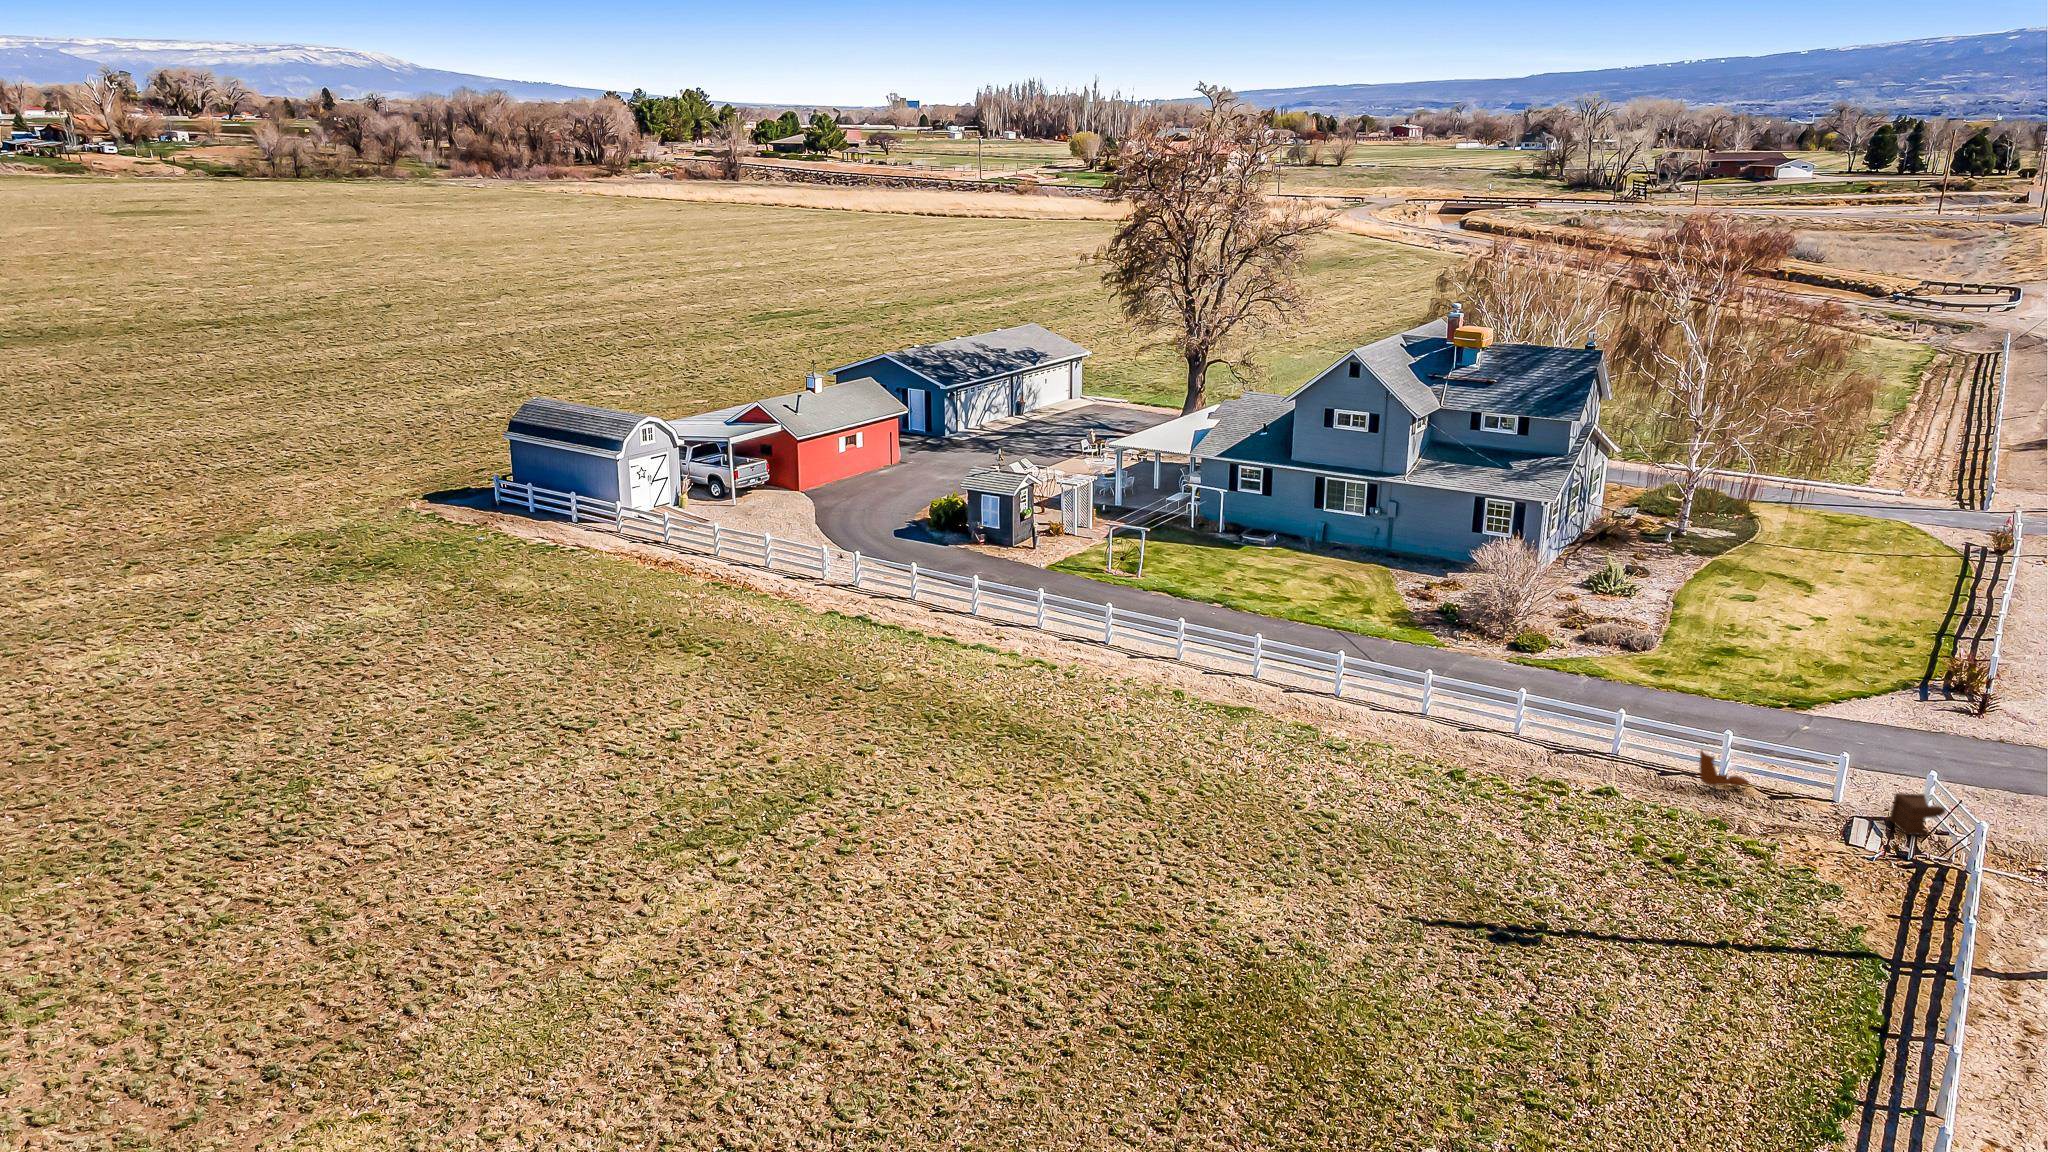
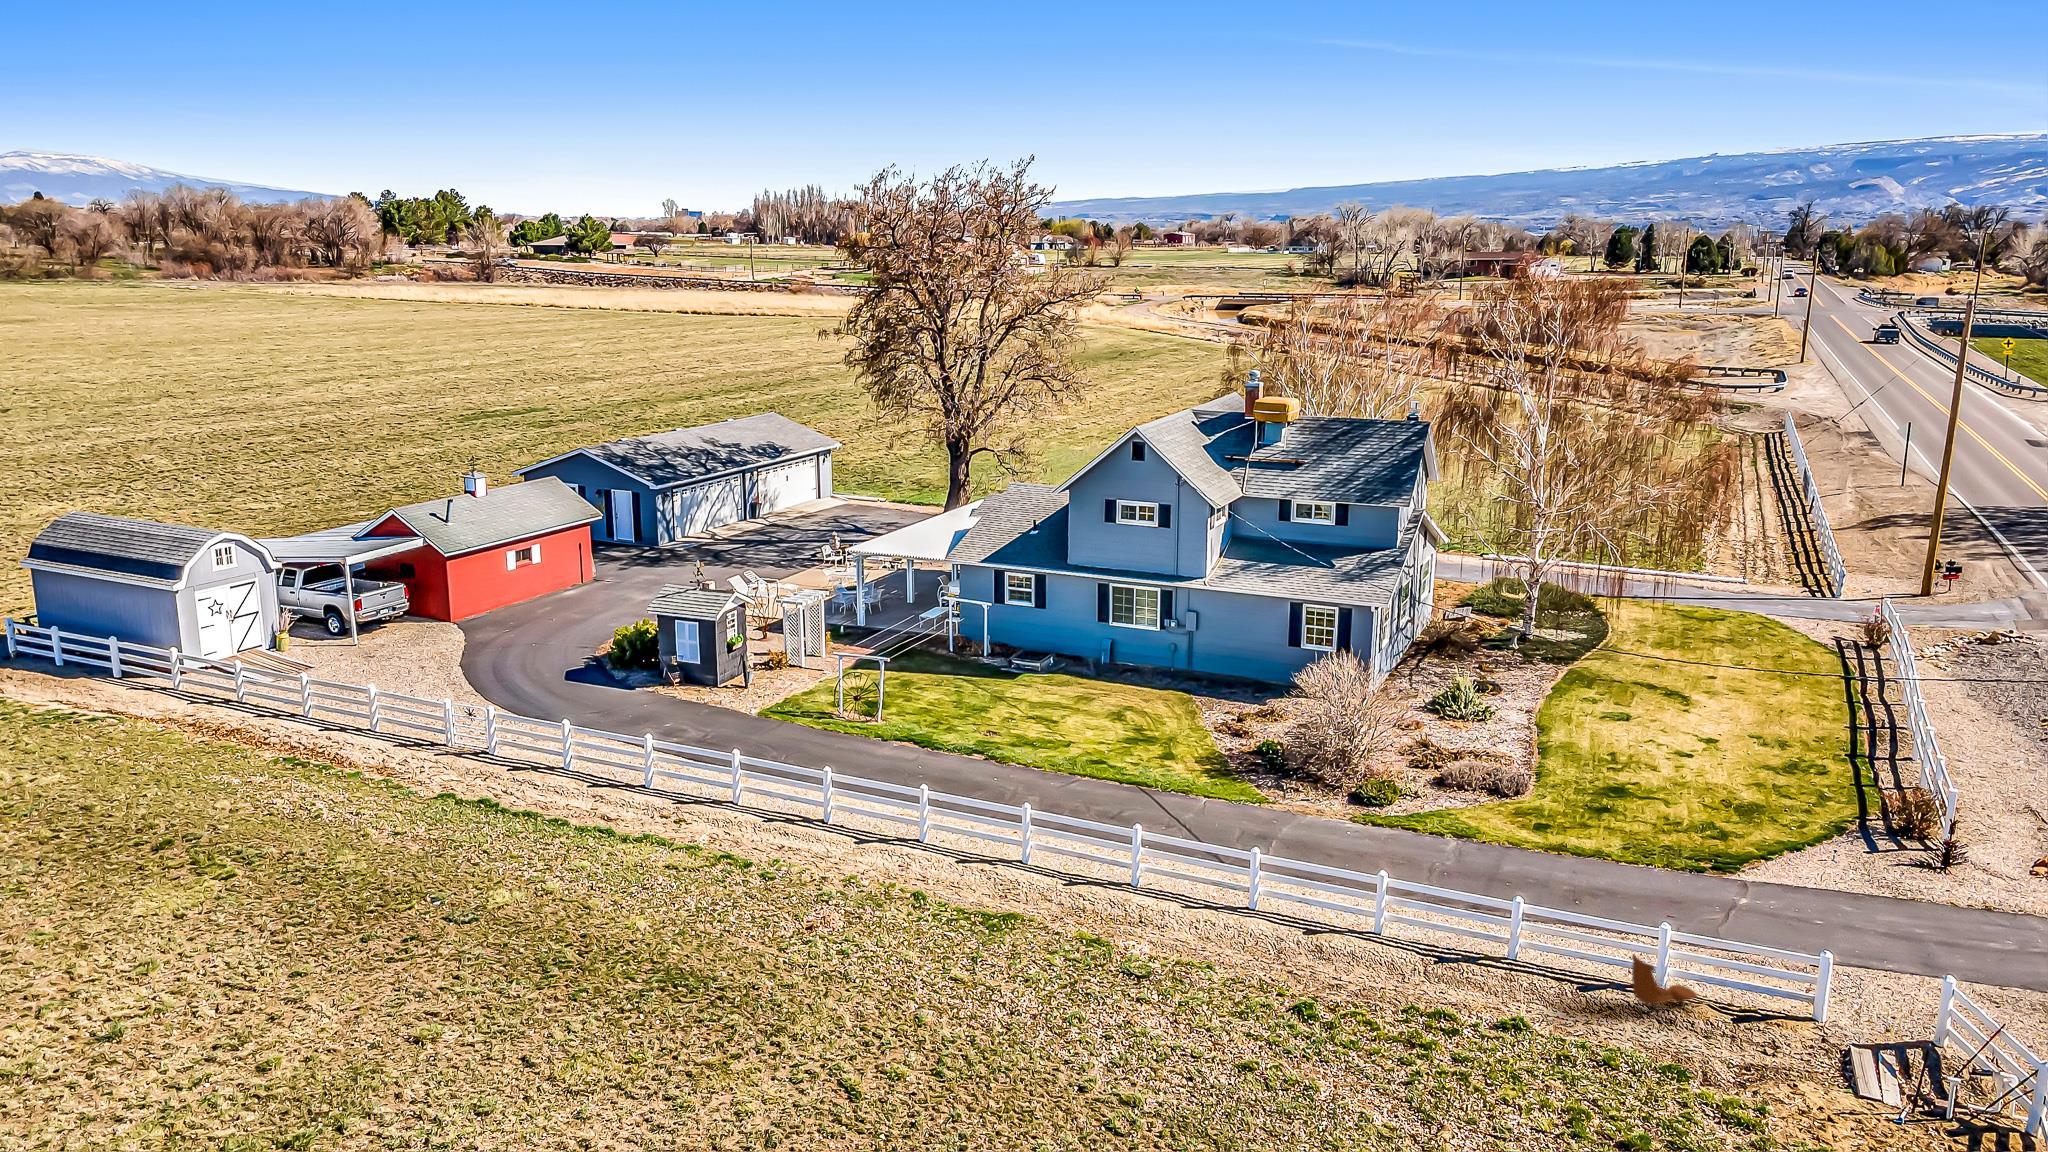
wooden crate: present [1890,793,1945,836] -> none [1887,1002,1965,1064]

